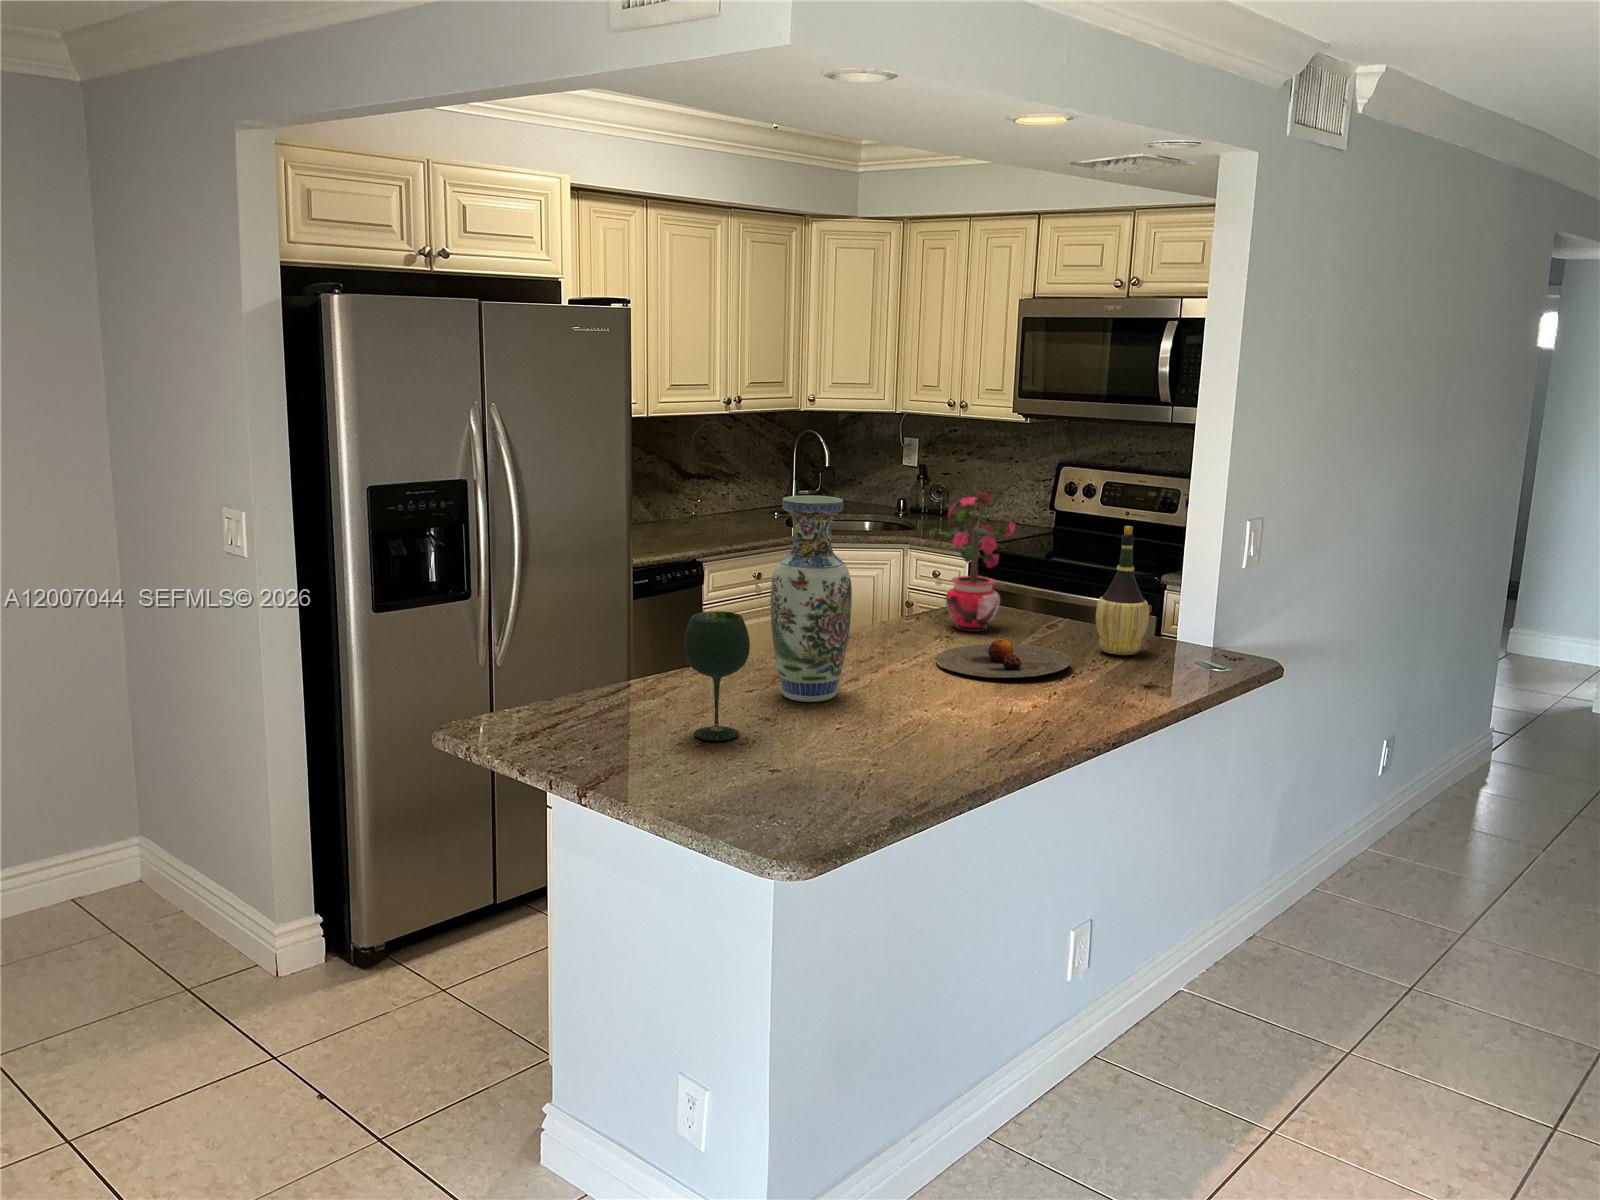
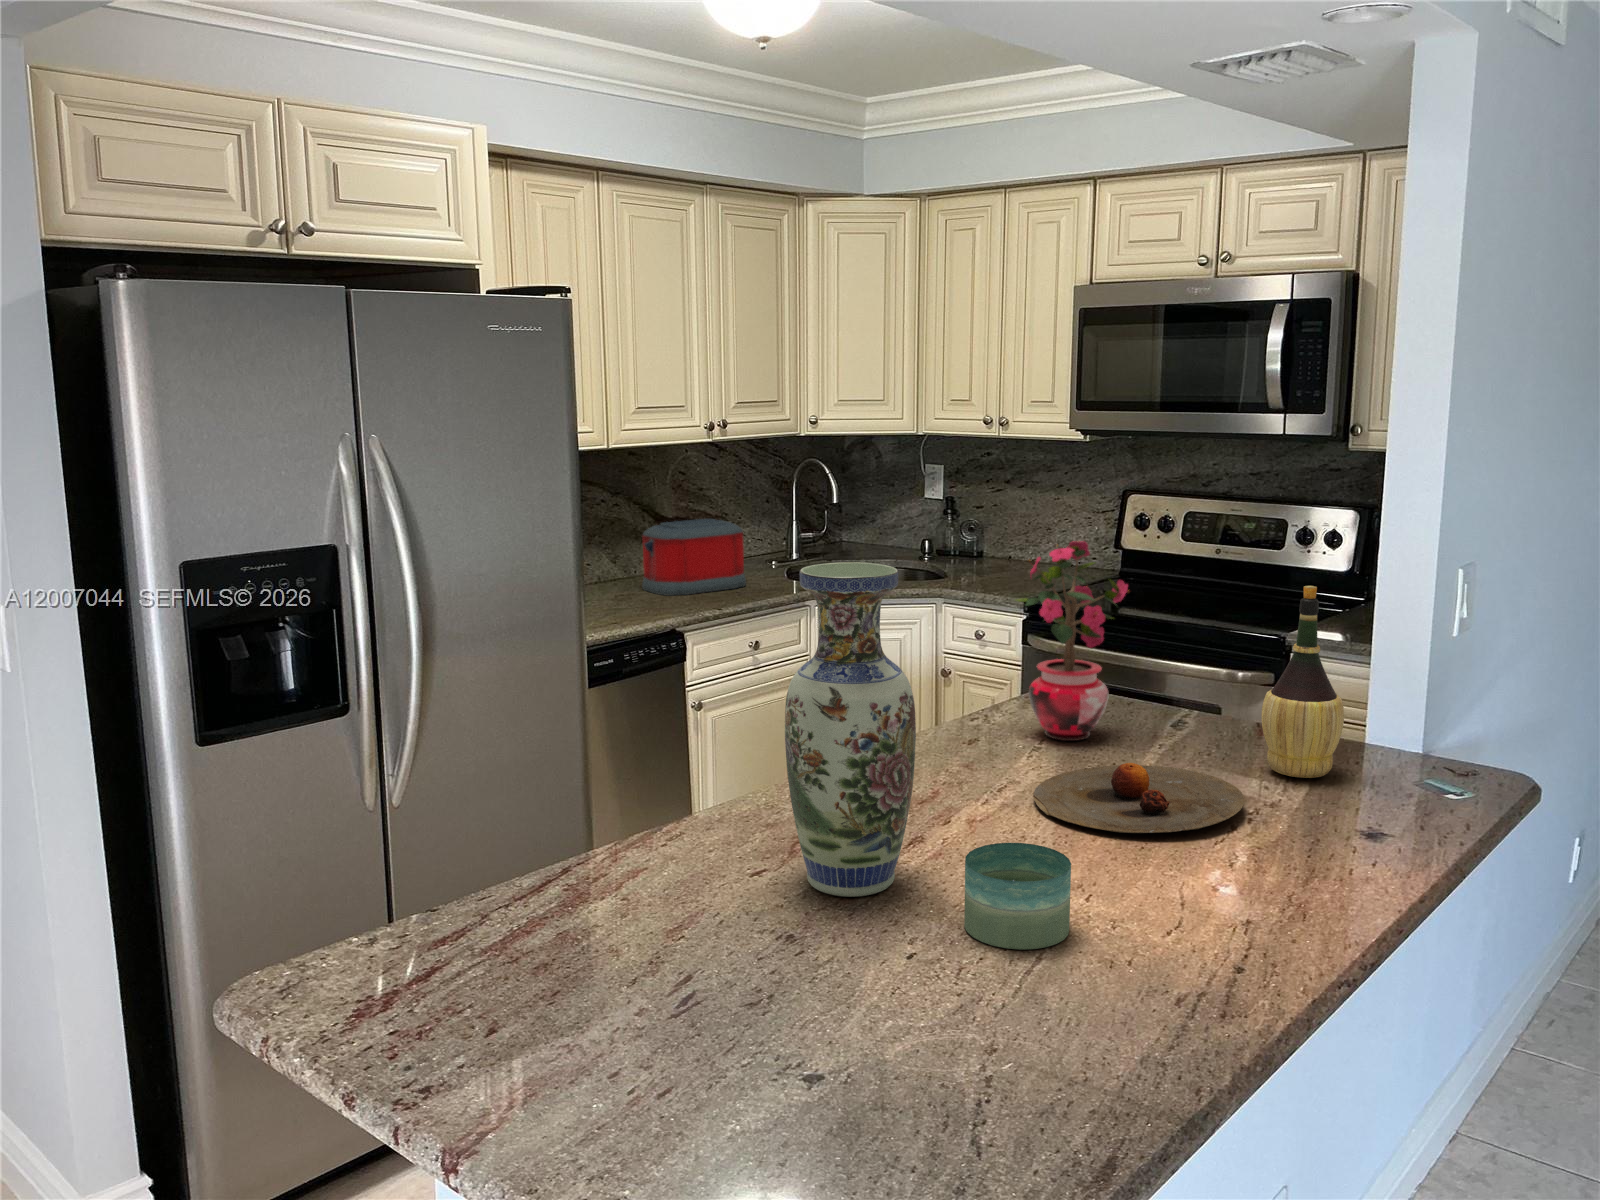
toaster: none [672,475,754,534] -> present [642,519,746,596]
wine glass: present [684,611,750,741] -> none [643,771,757,1001]
candle: none [874,669,939,727] -> present [964,843,1071,949]

